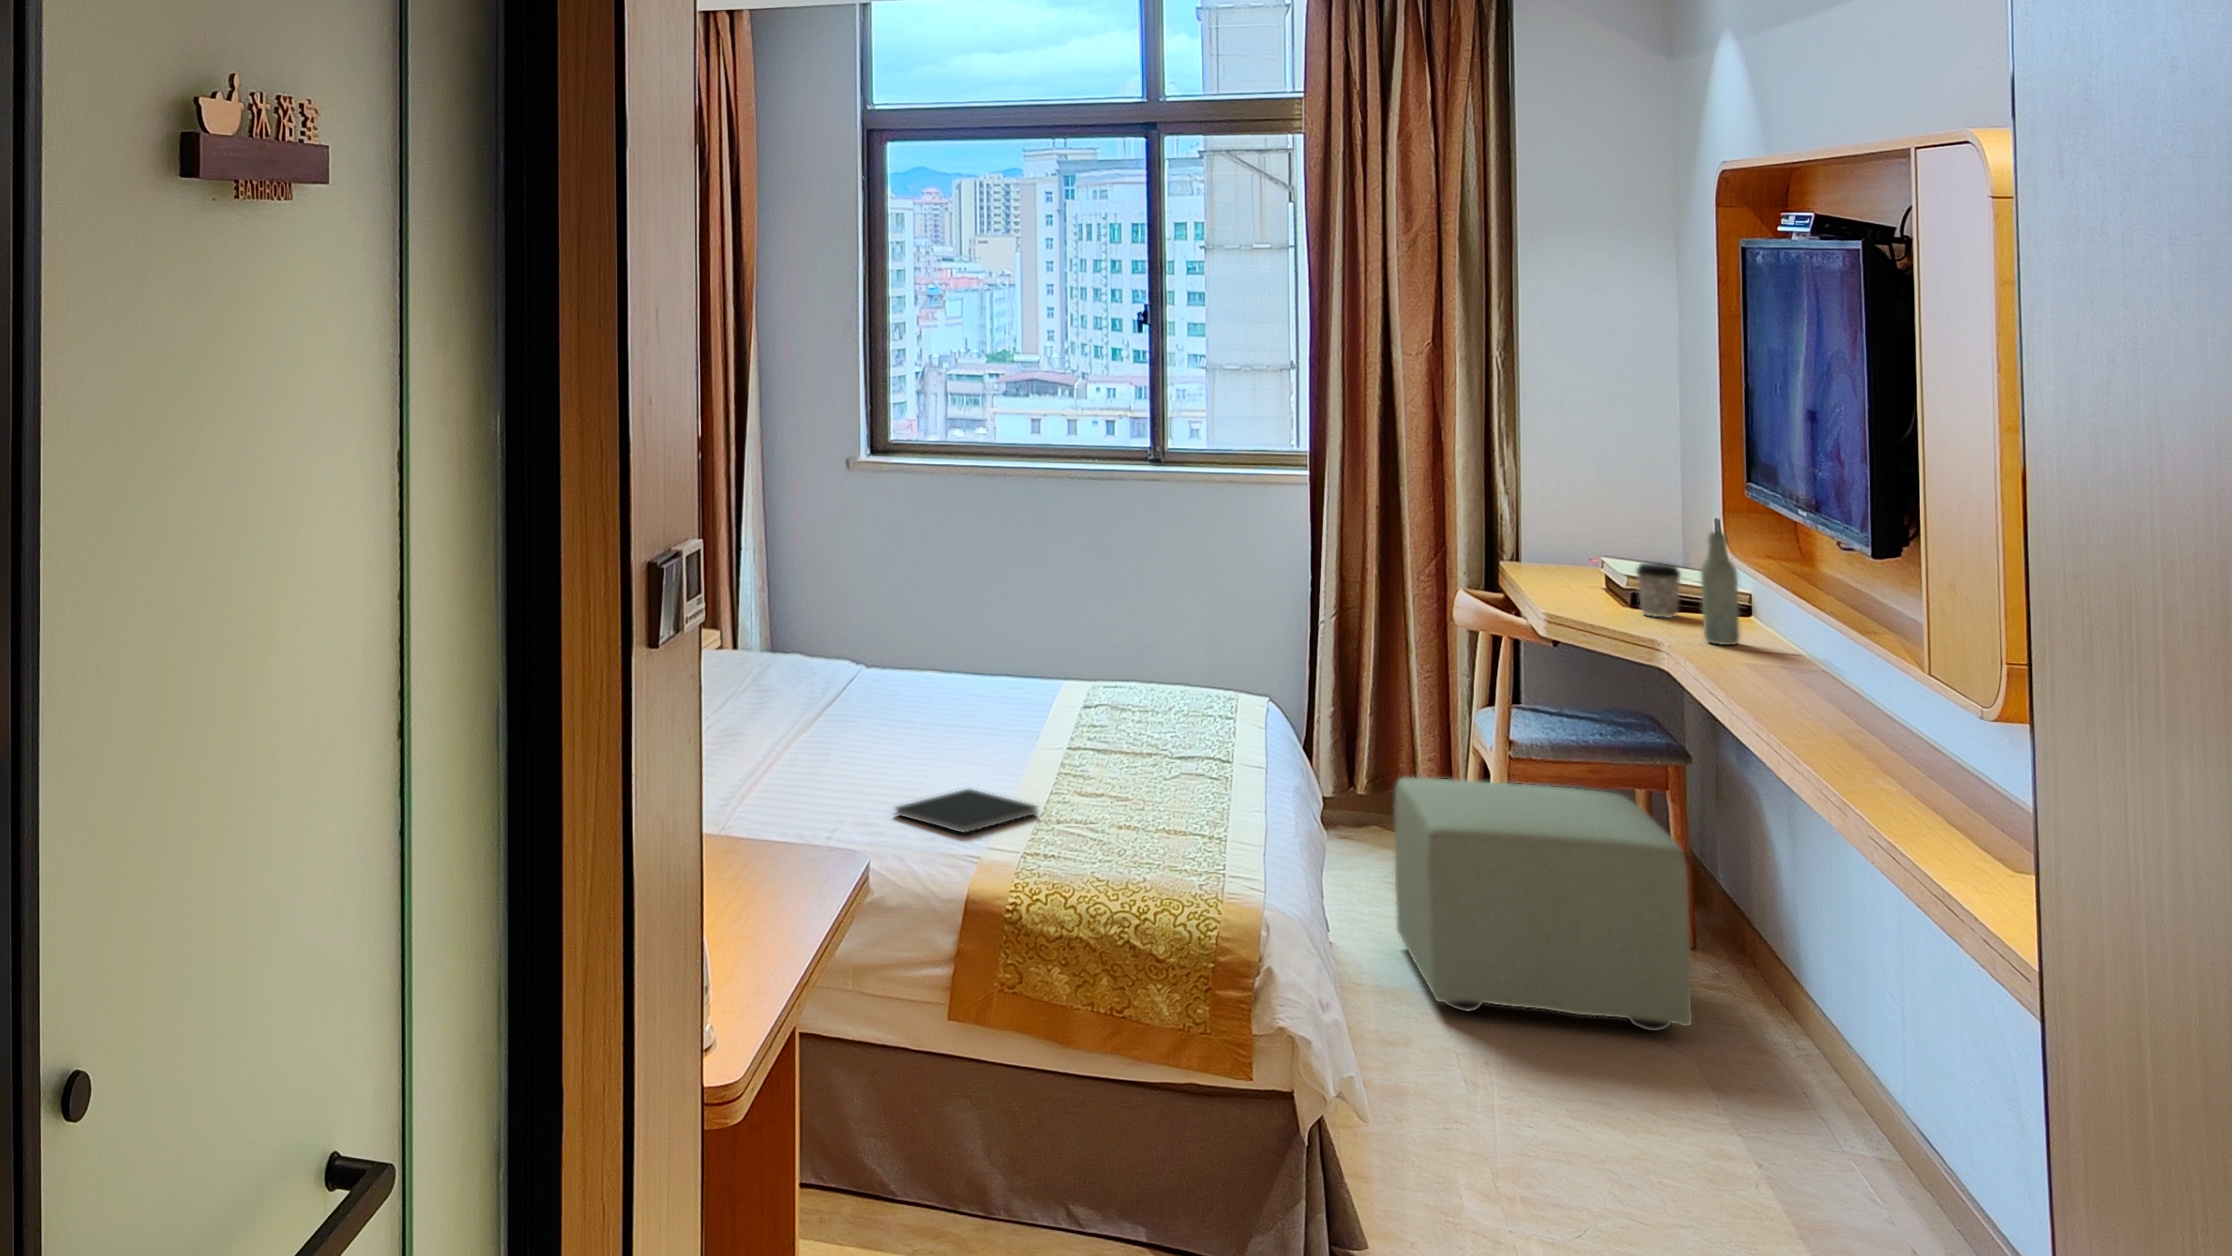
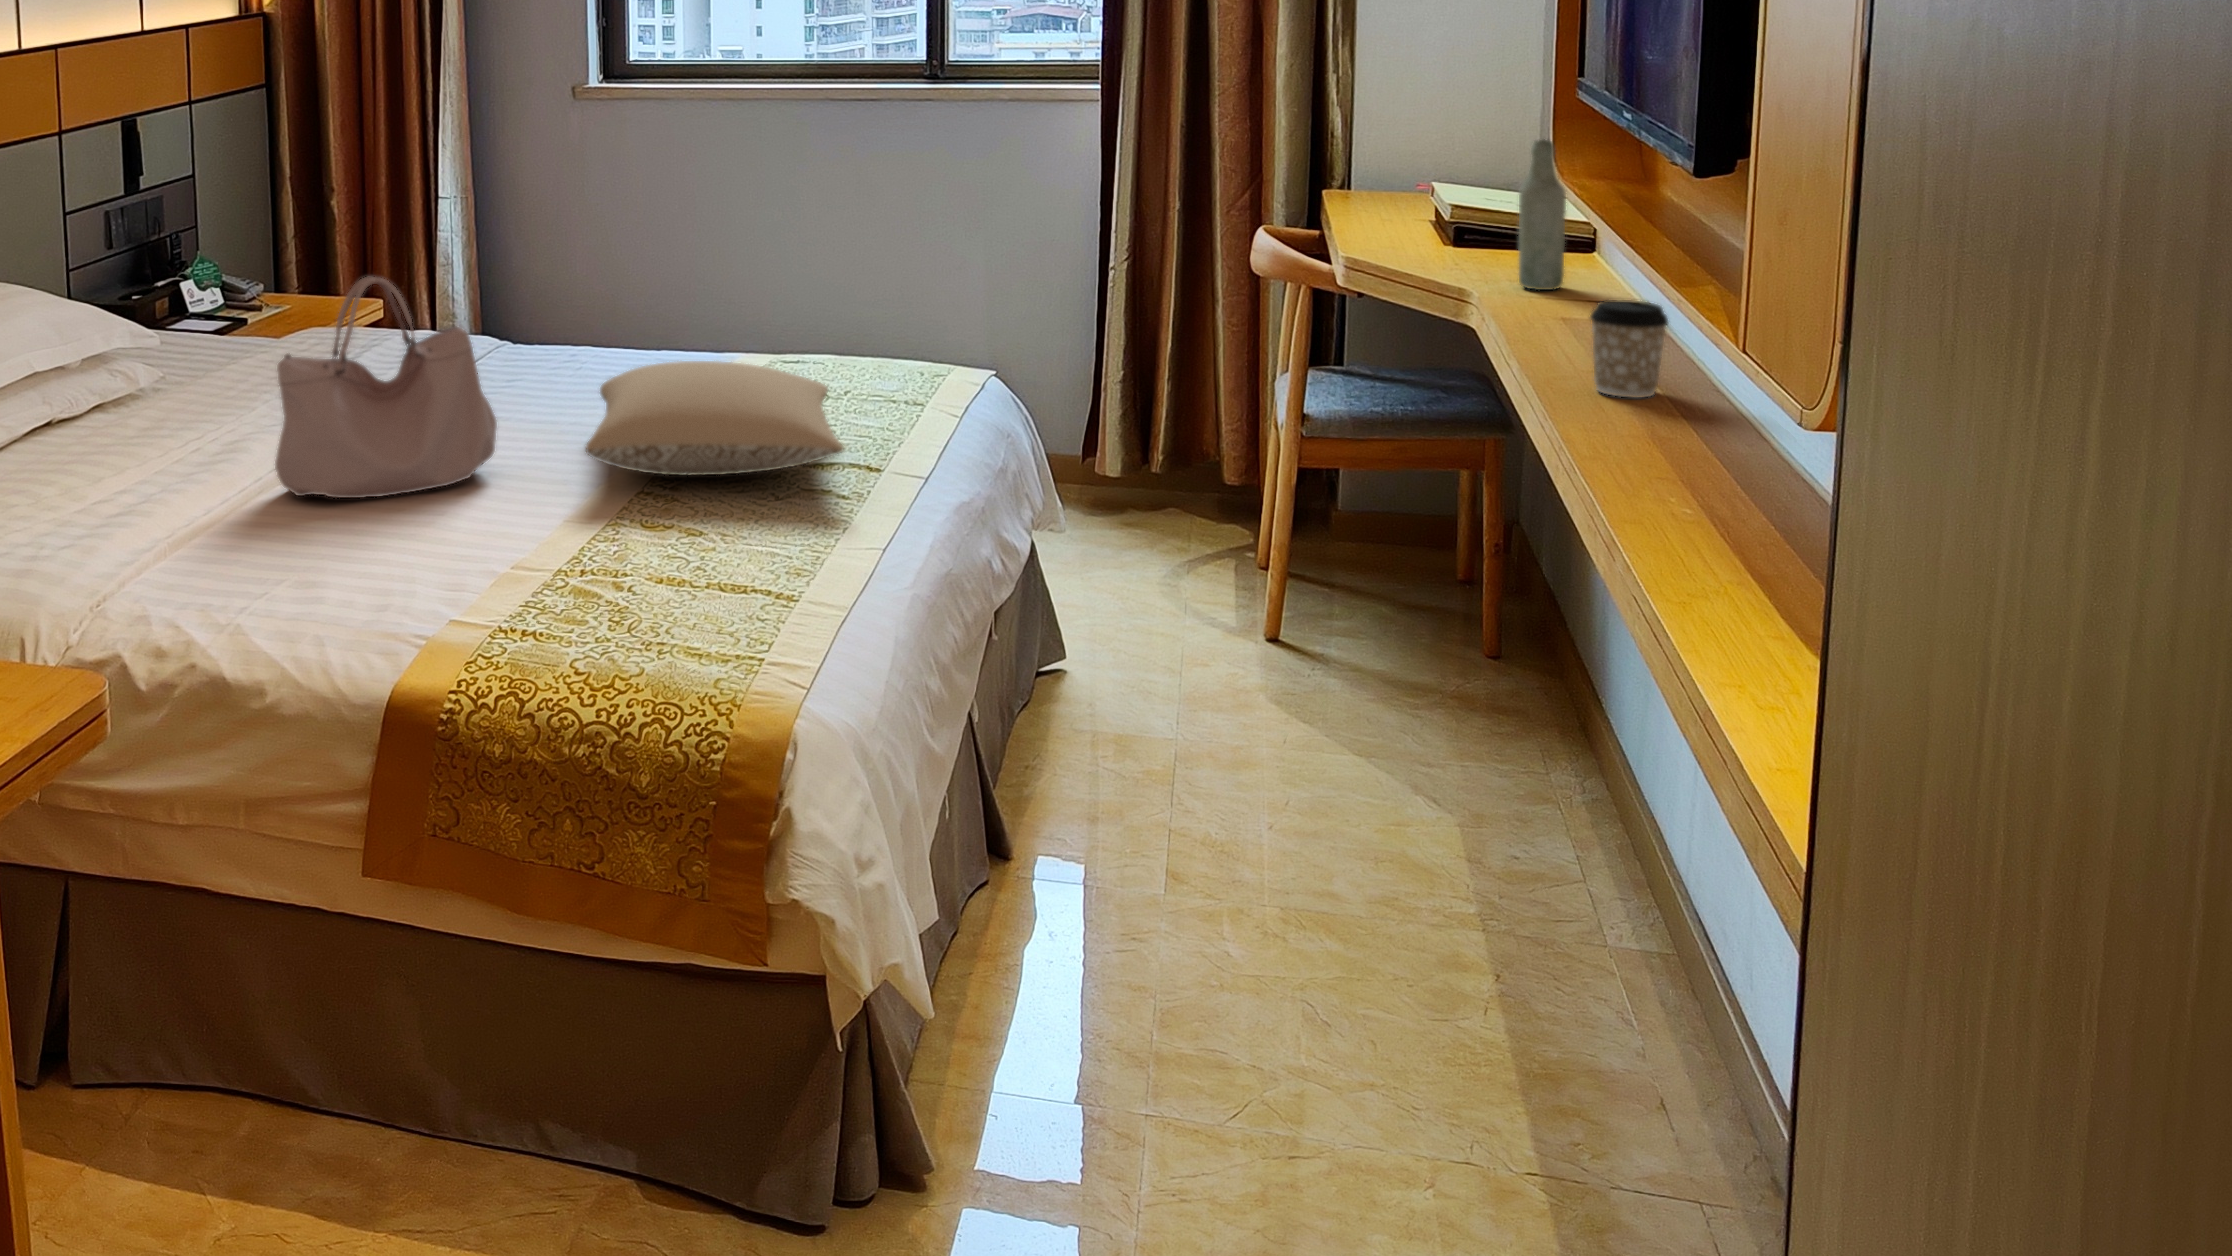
coffee cup: present [1636,563,1680,617] -> present [1590,300,1668,398]
handbag: none [783,602,937,766] -> present [275,277,497,498]
pillow: none [993,676,1216,759] -> present [586,361,843,475]
ottoman: present [1394,777,1692,1031] -> none [1137,466,1473,784]
notebook: present [895,789,1038,834] -> none [360,528,567,602]

